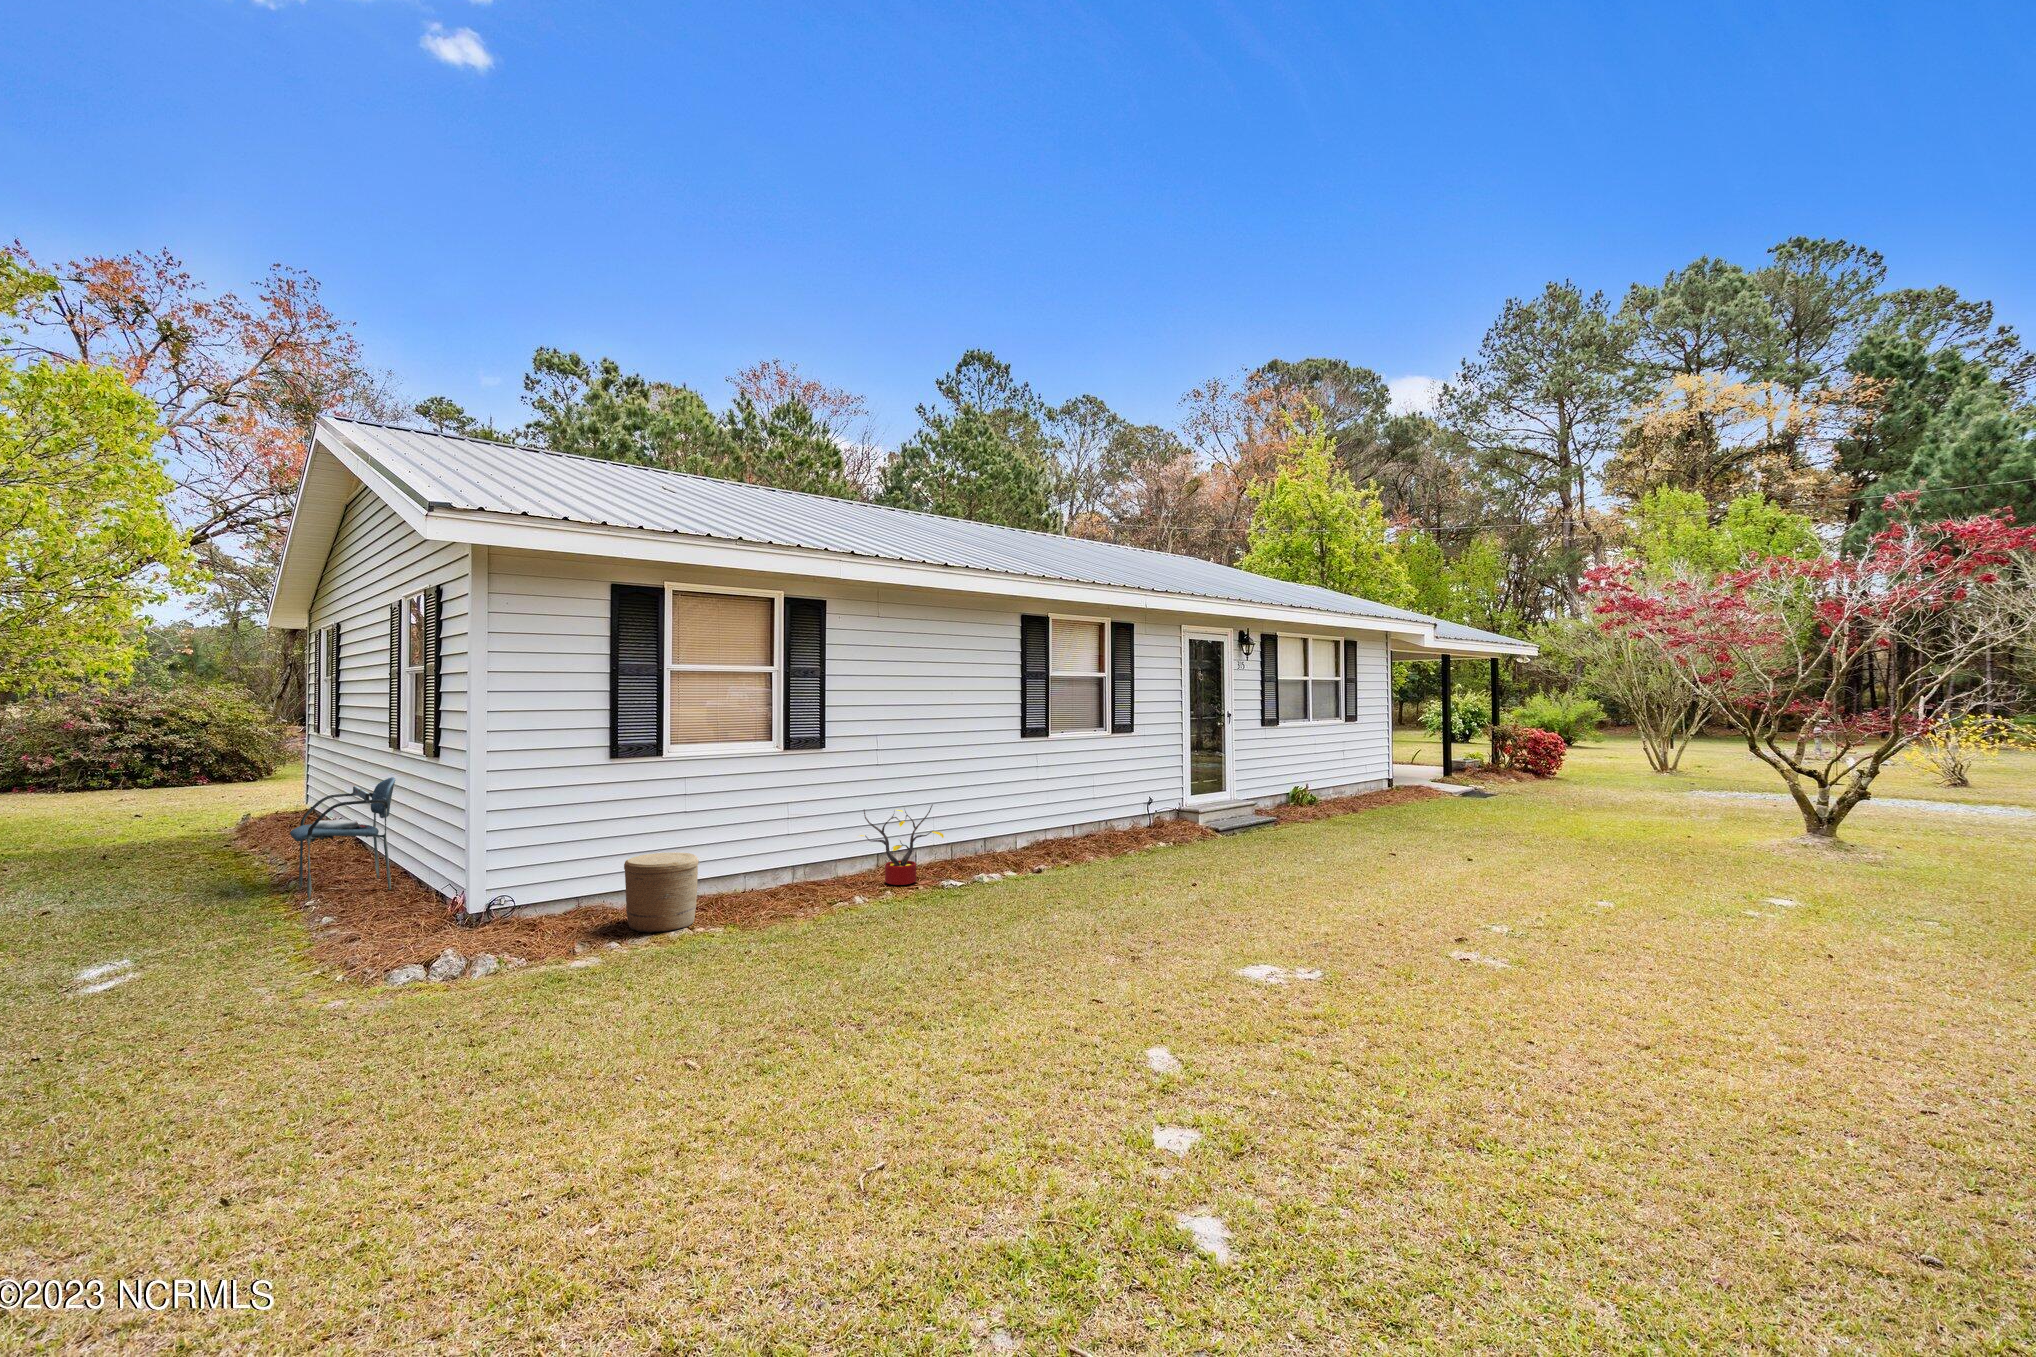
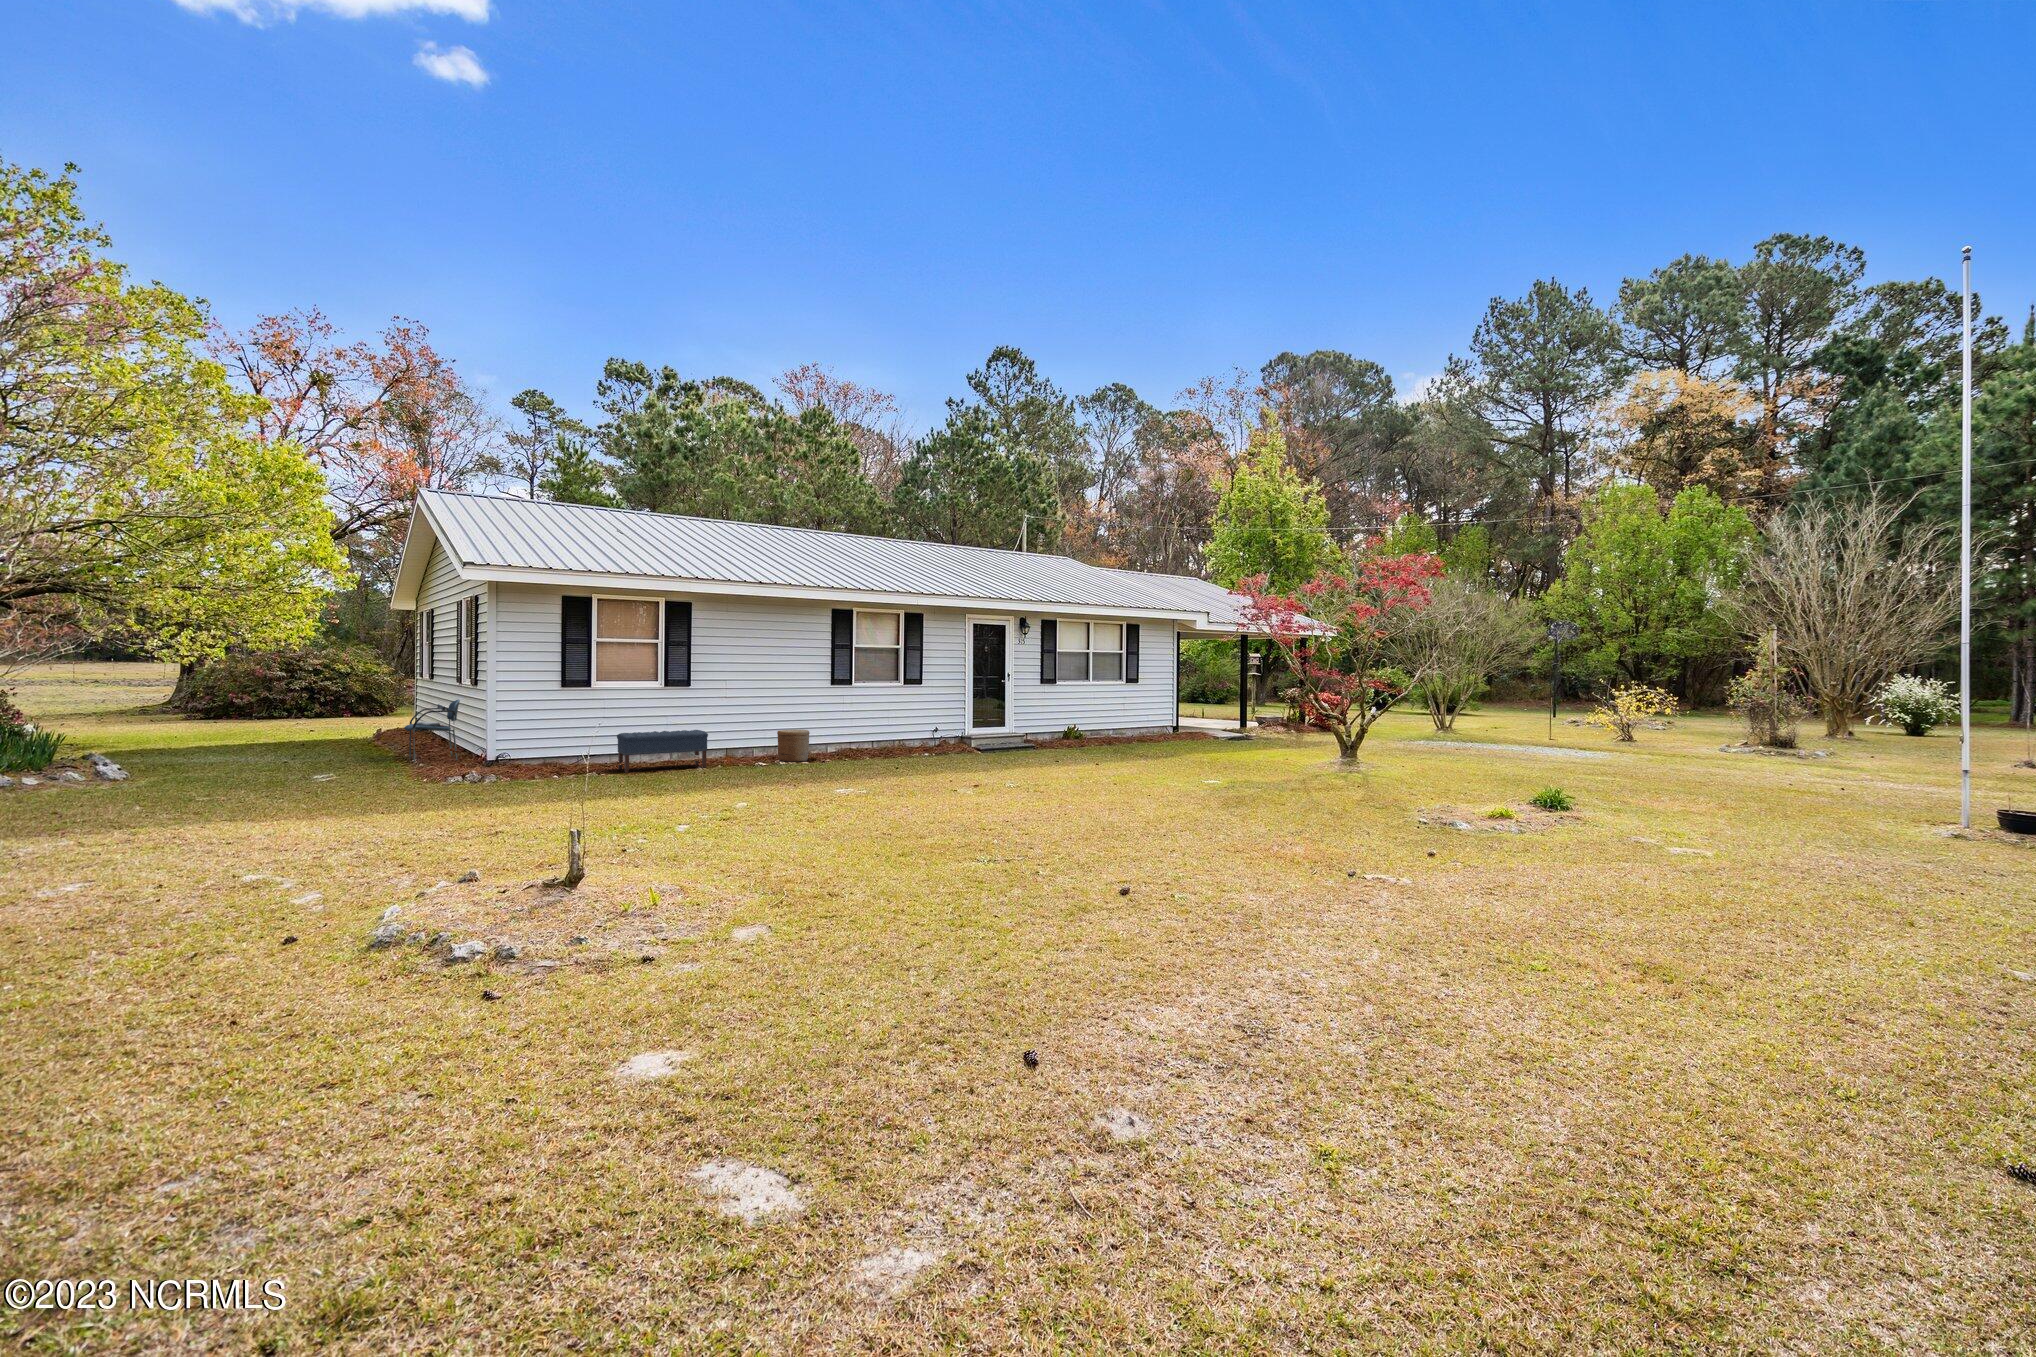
decorative plant: present [860,805,944,885] -> none [710,721,761,765]
bench: none [708,825,866,919] -> present [617,730,708,773]
woven basket: present [624,852,699,933] -> present [777,729,810,762]

